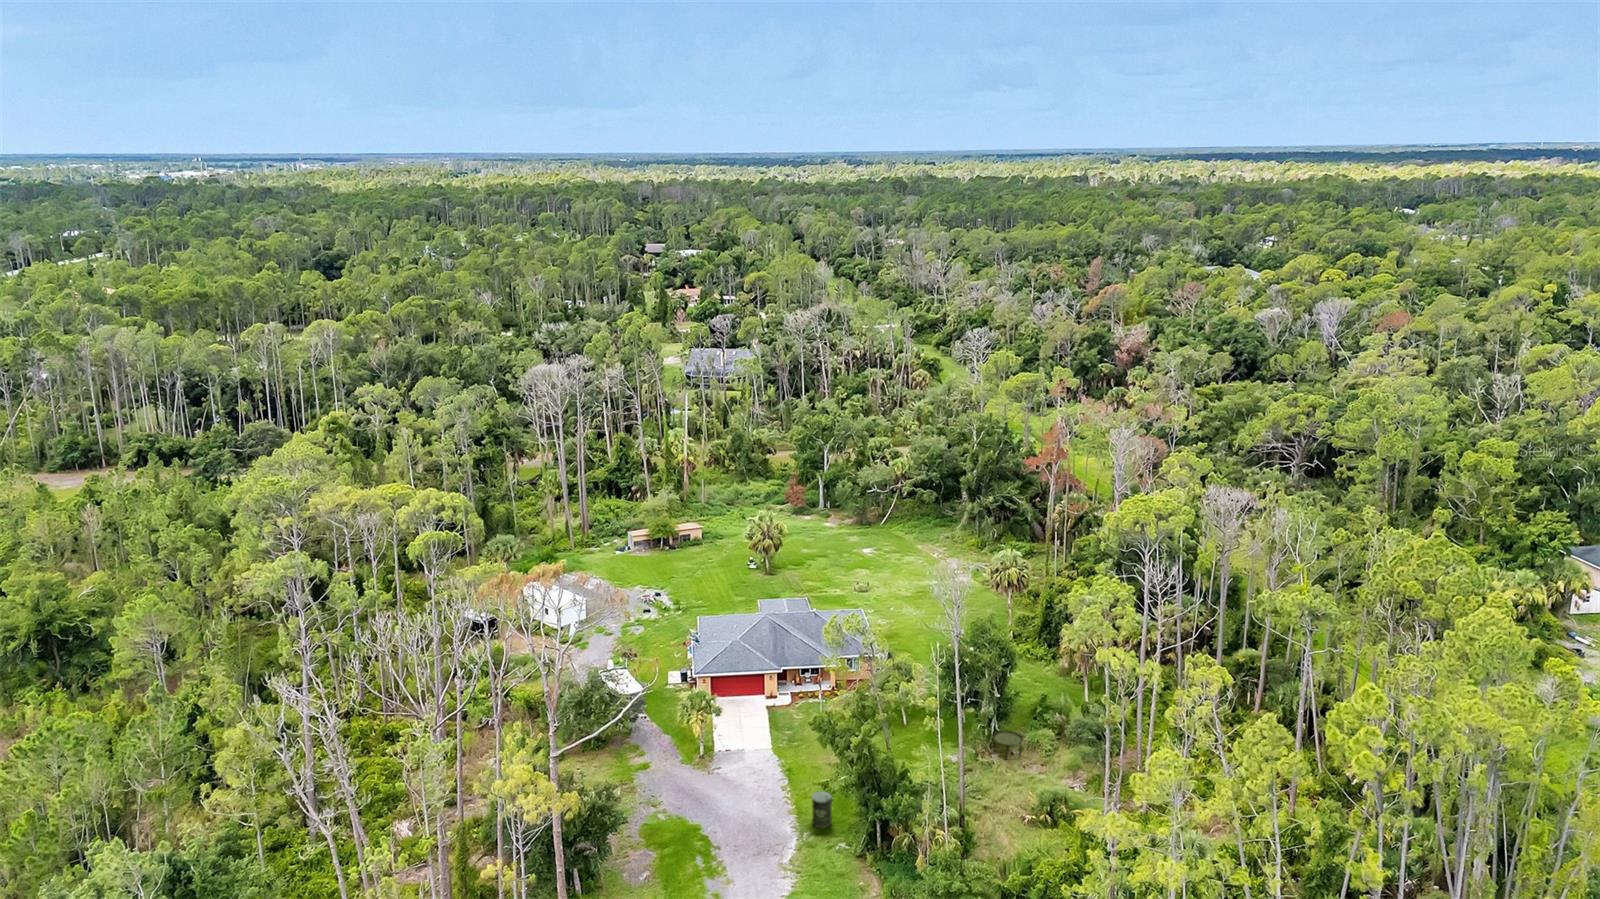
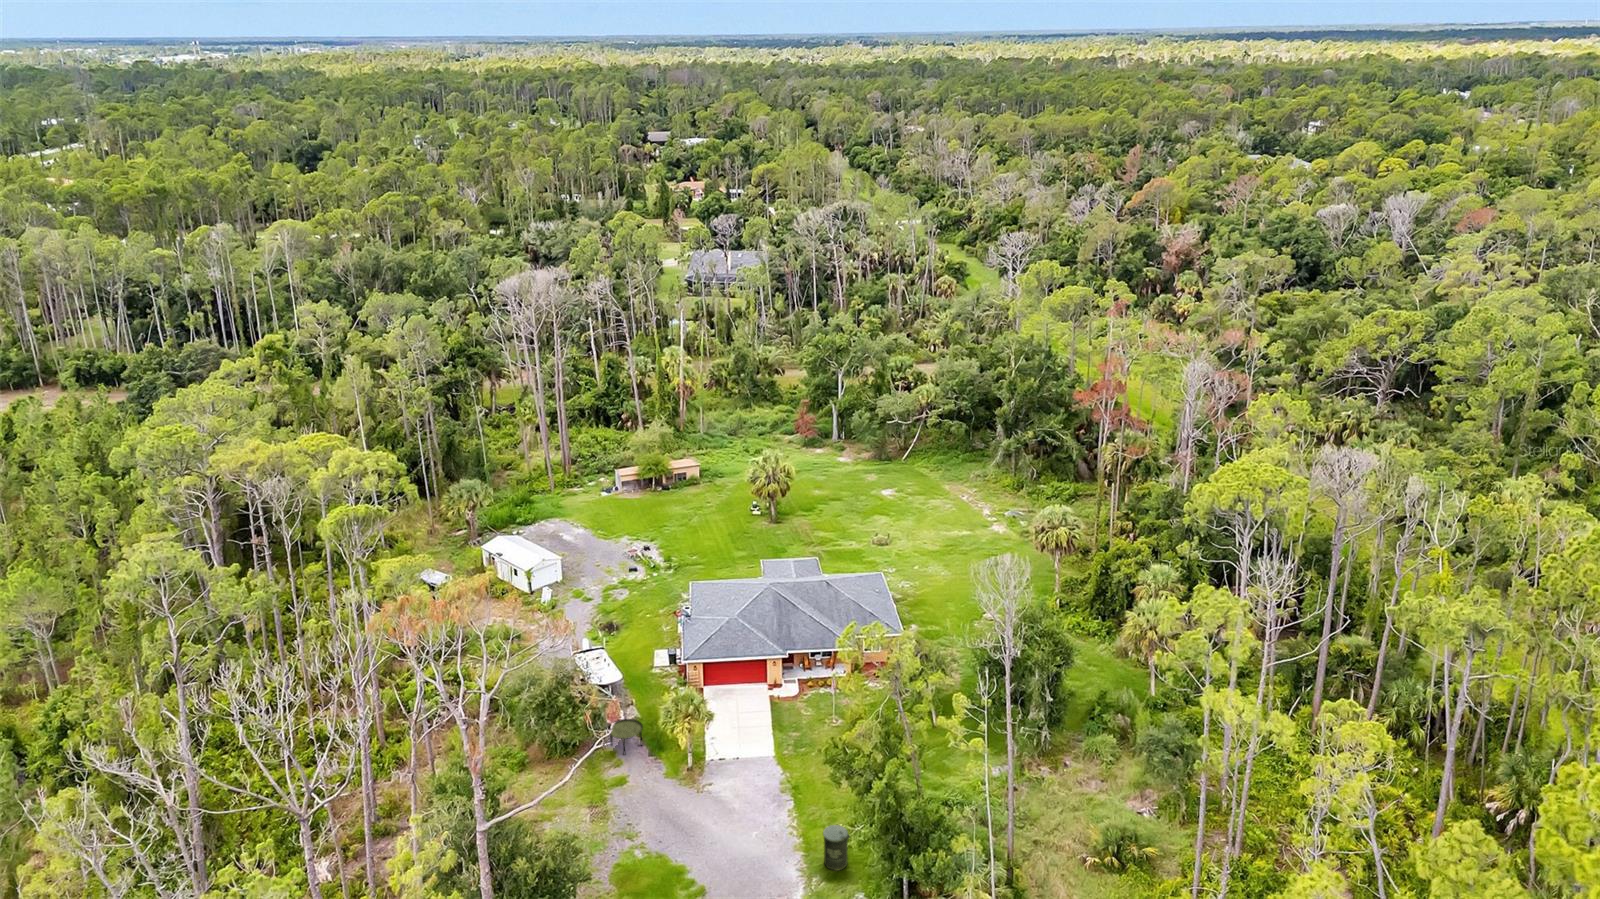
round table: present [993,731,1023,754] -> present [610,719,643,754]

